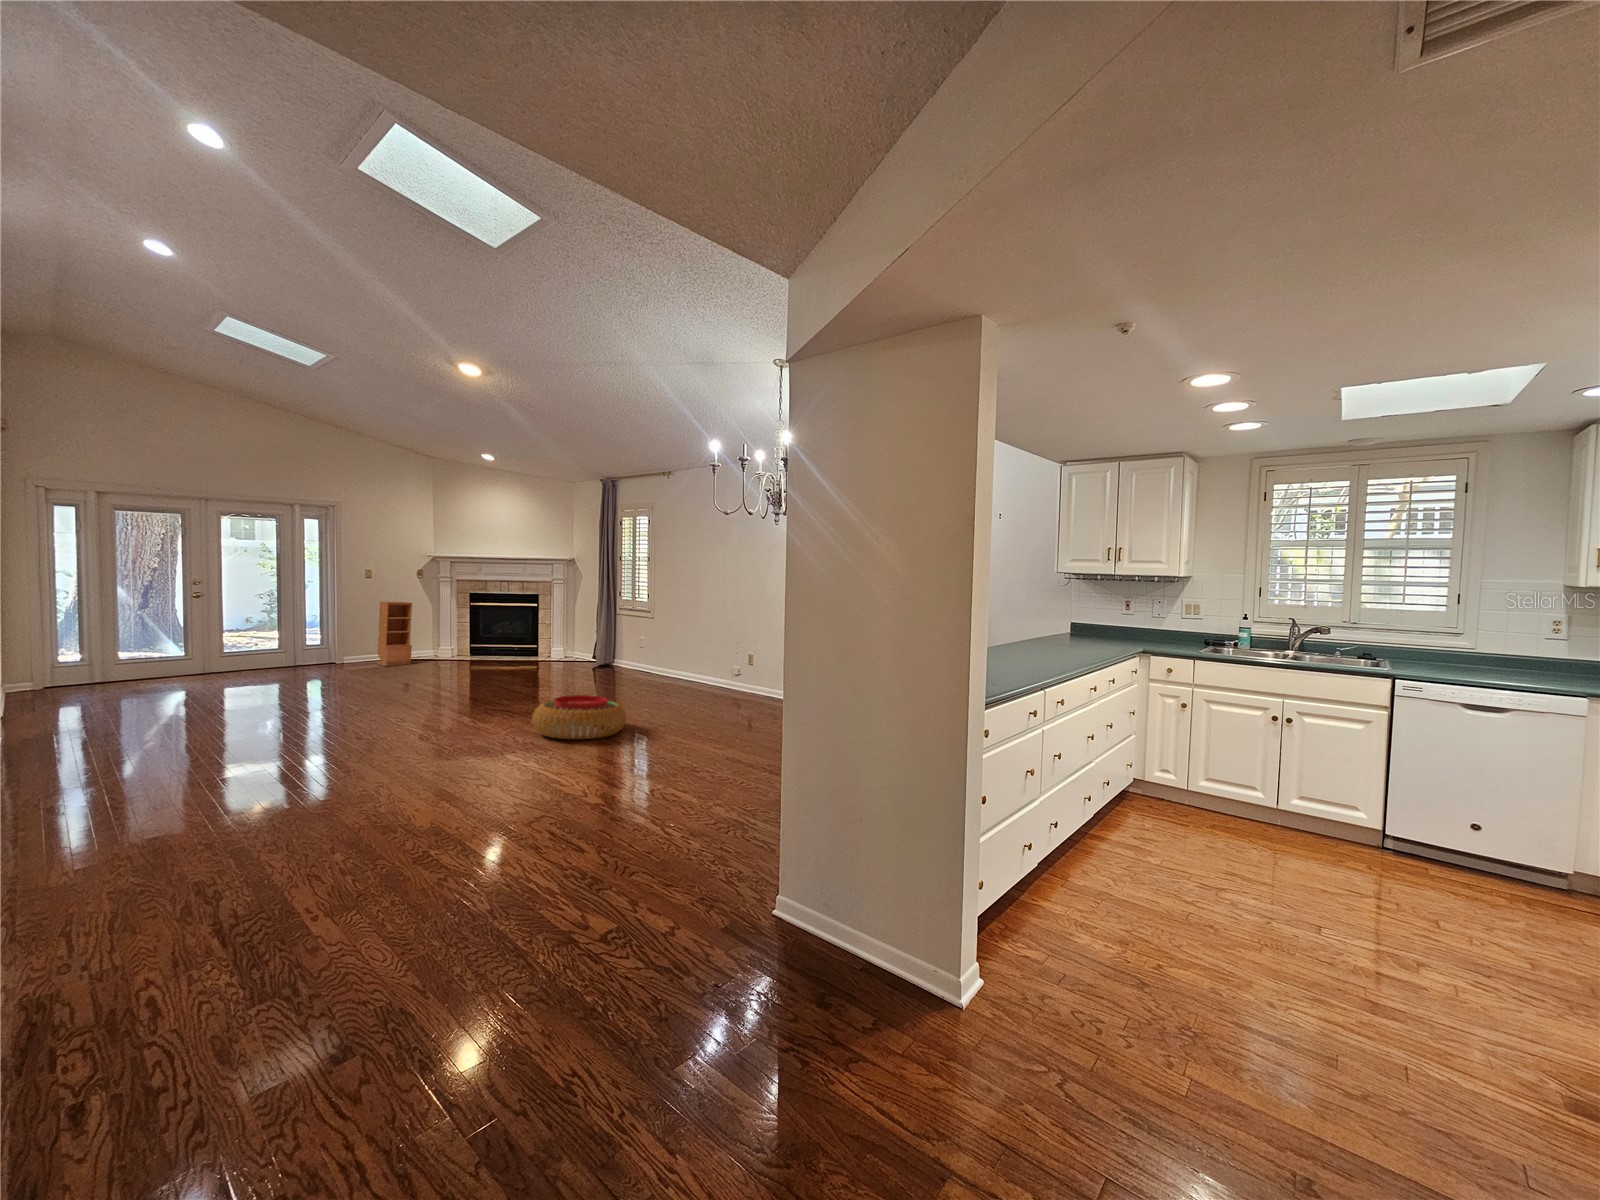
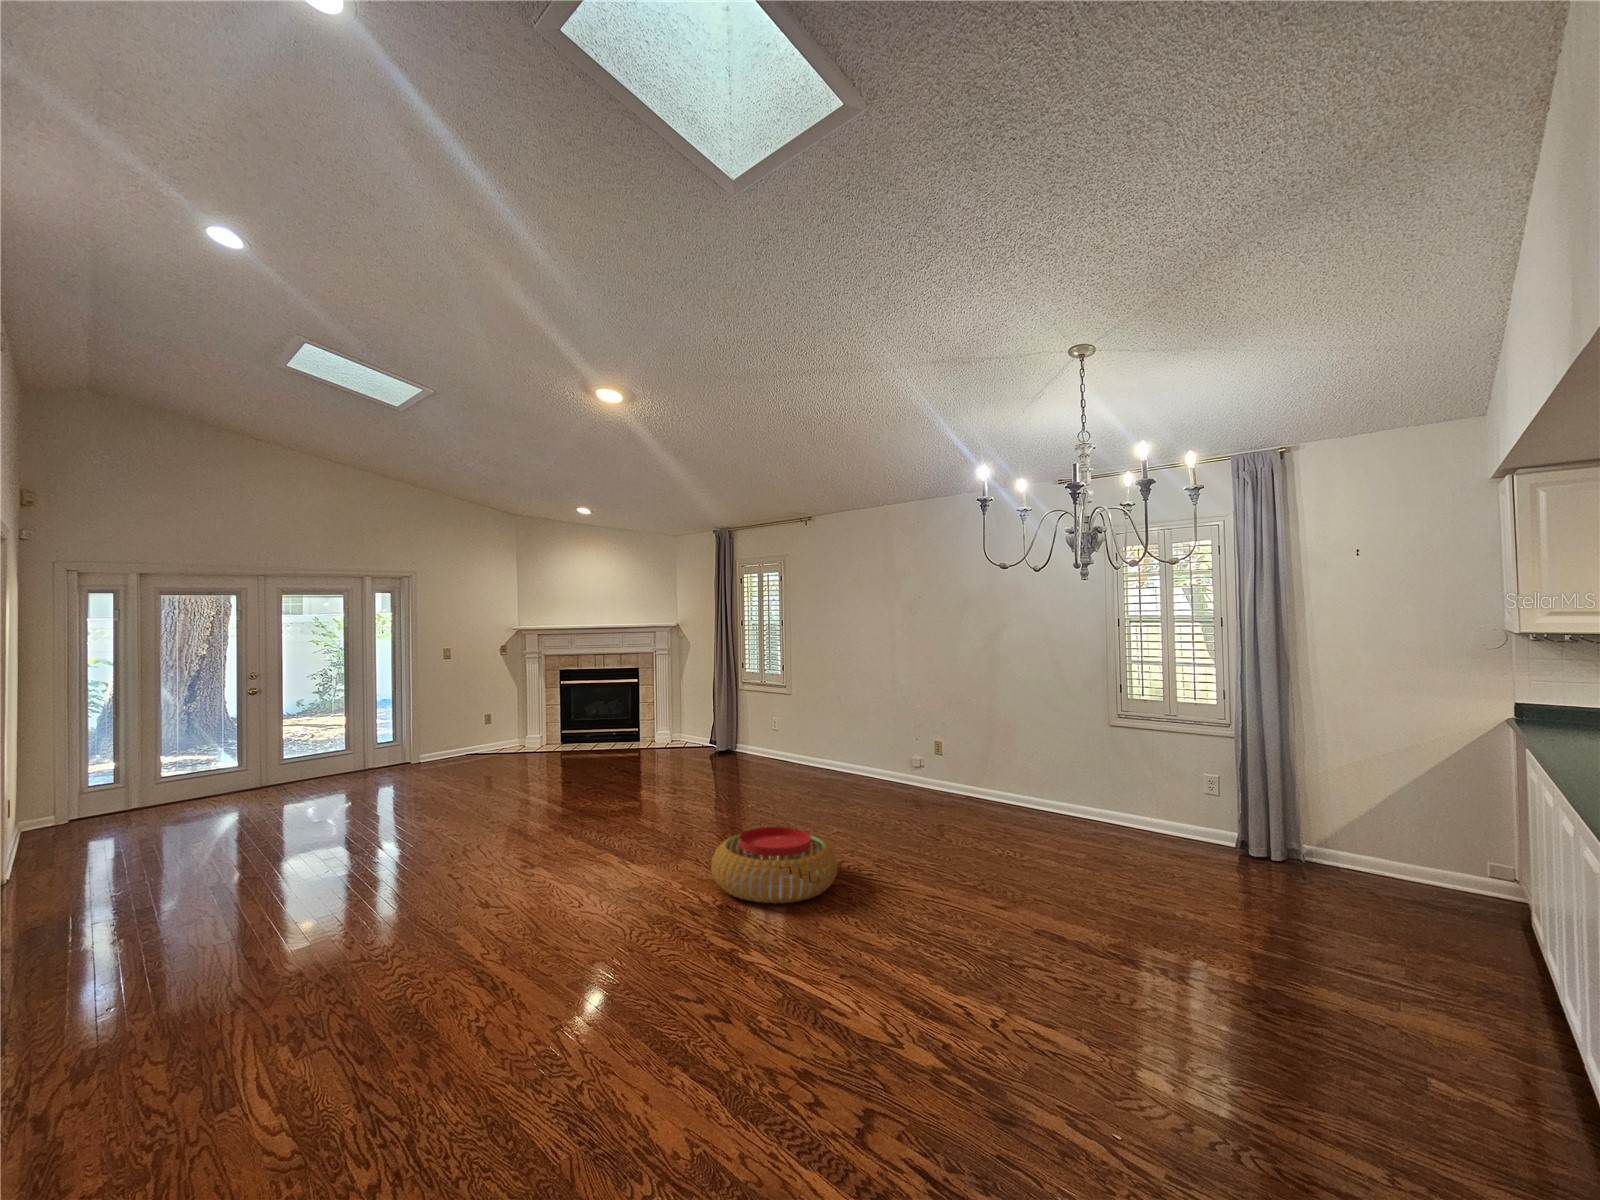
bookcase: present [377,602,412,666] -> none [457,683,497,762]

